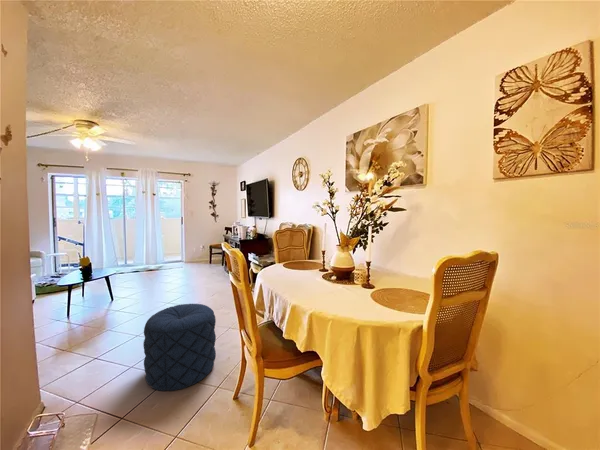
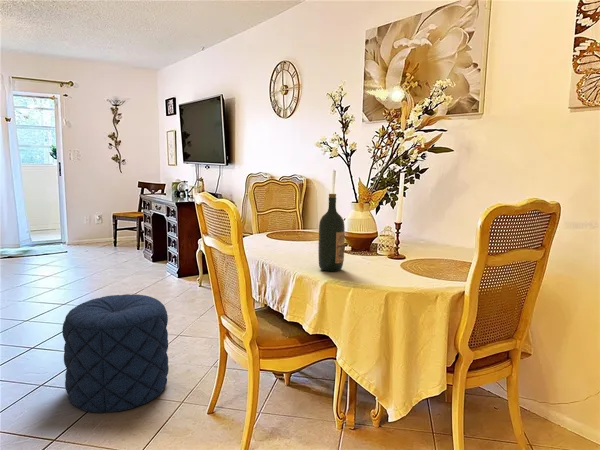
wine bottle: none [308,243,327,301] -> present [318,194,345,271]

